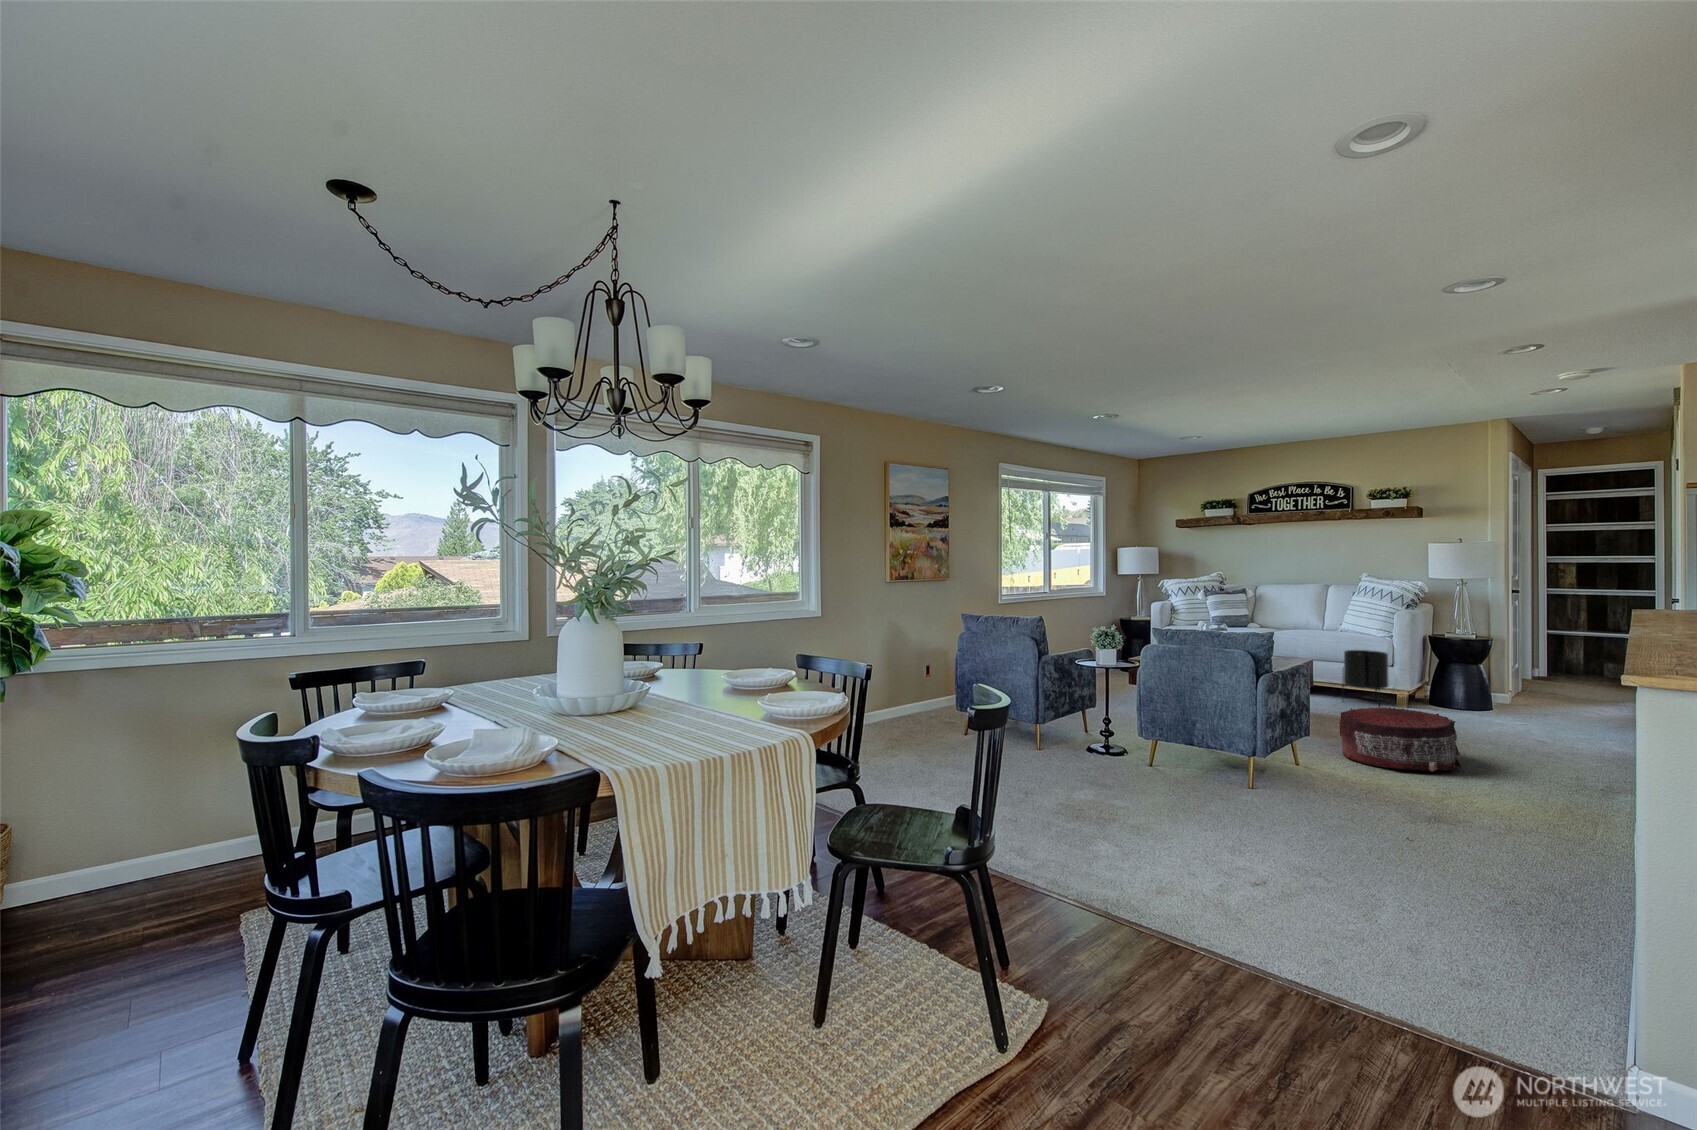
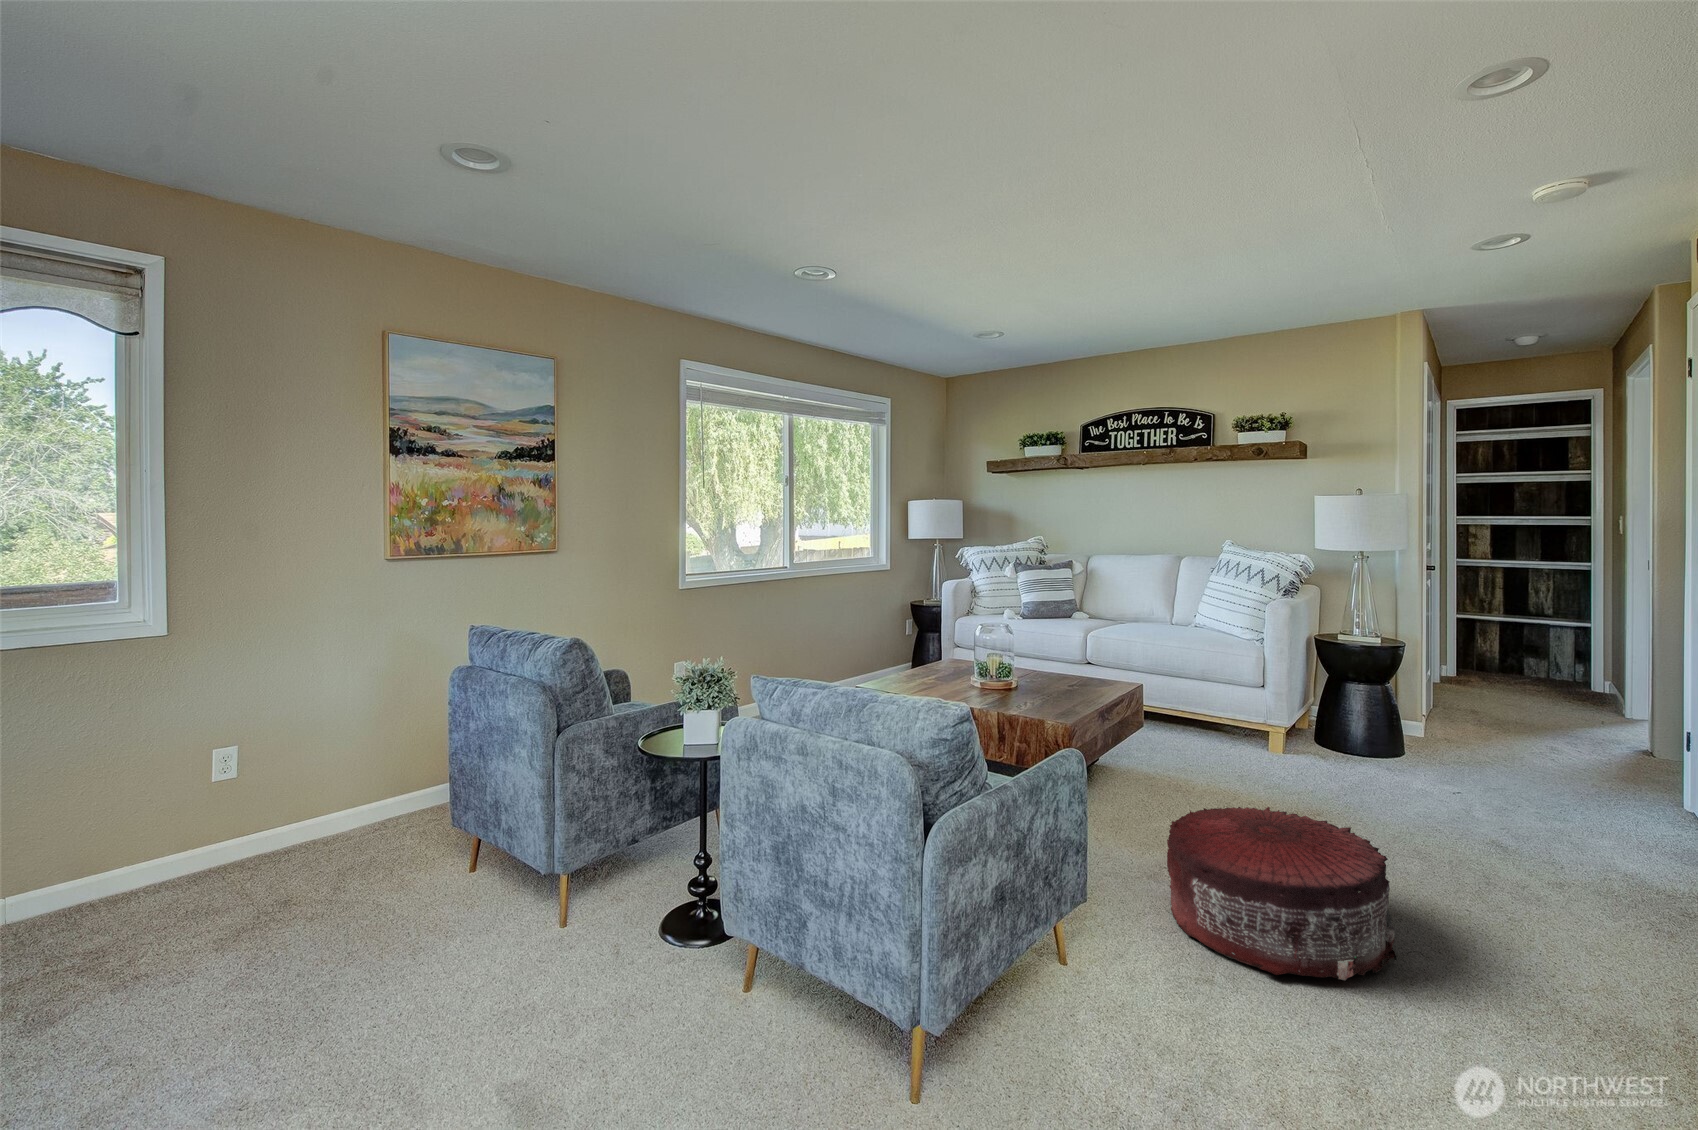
planter: present [1343,650,1388,693] -> none [1190,661,1258,755]

